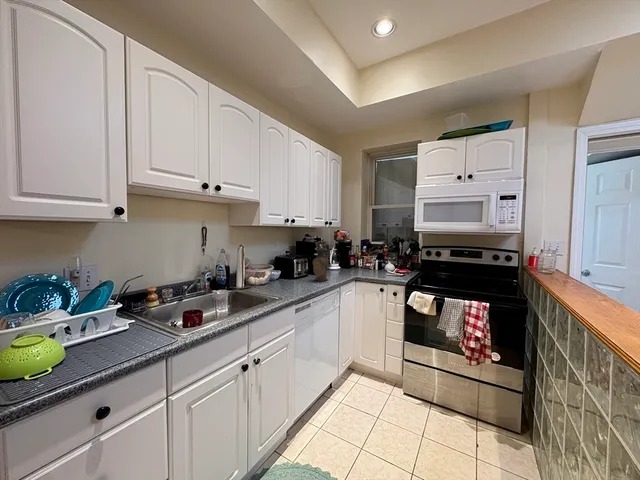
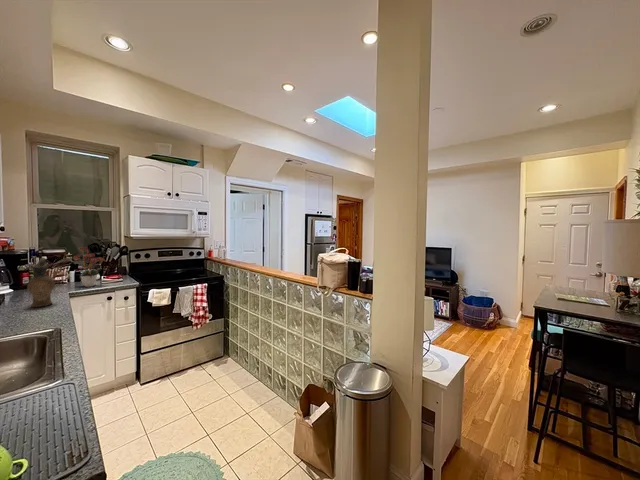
flower arrangement: none [366,236,387,275] -> present [74,247,105,287]

